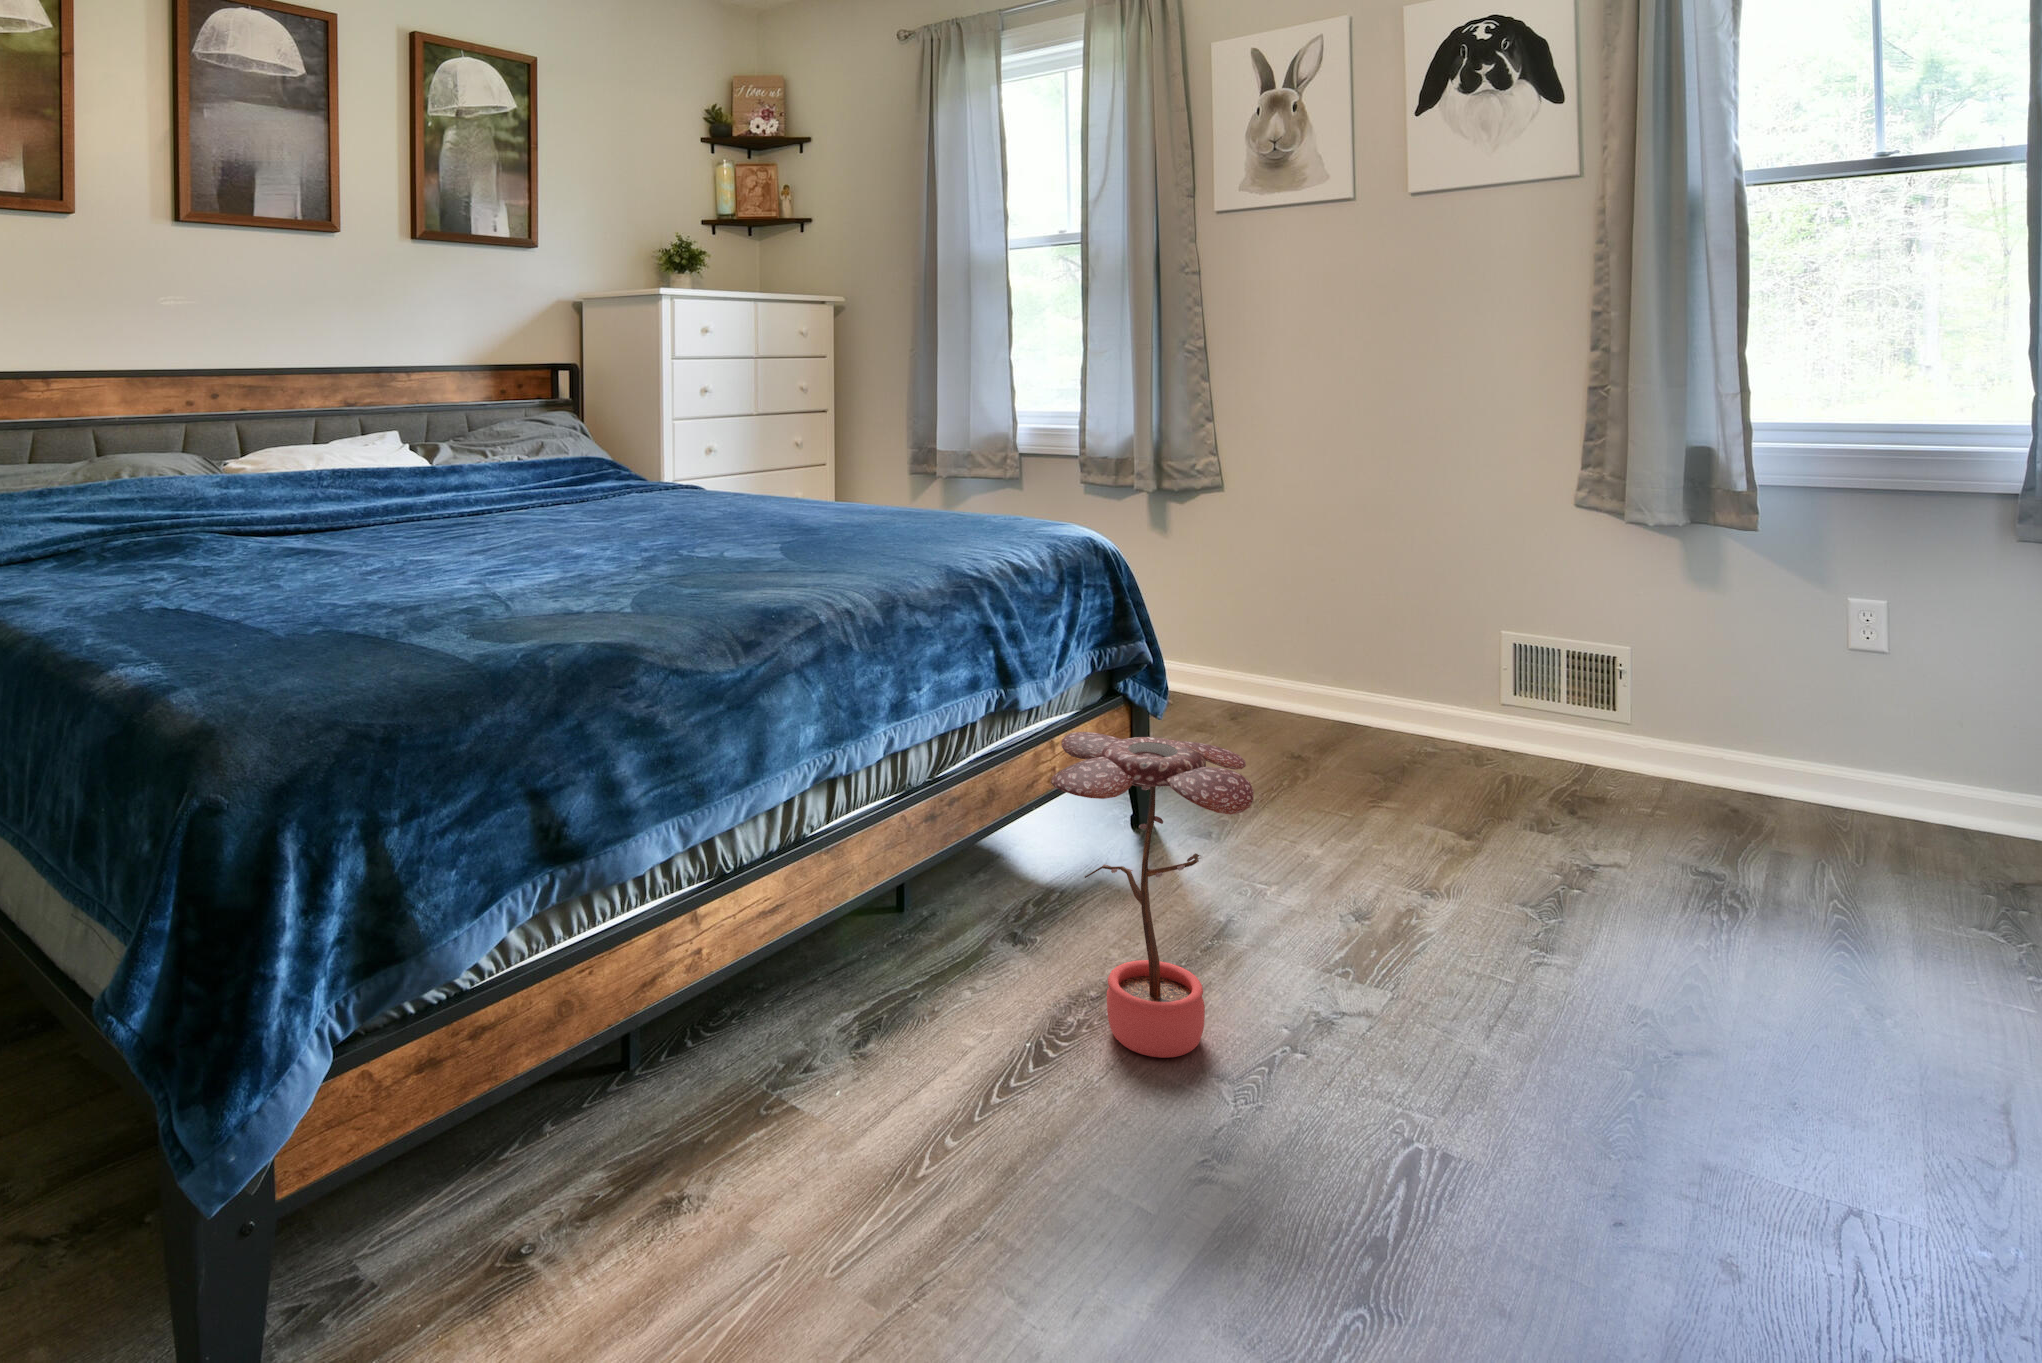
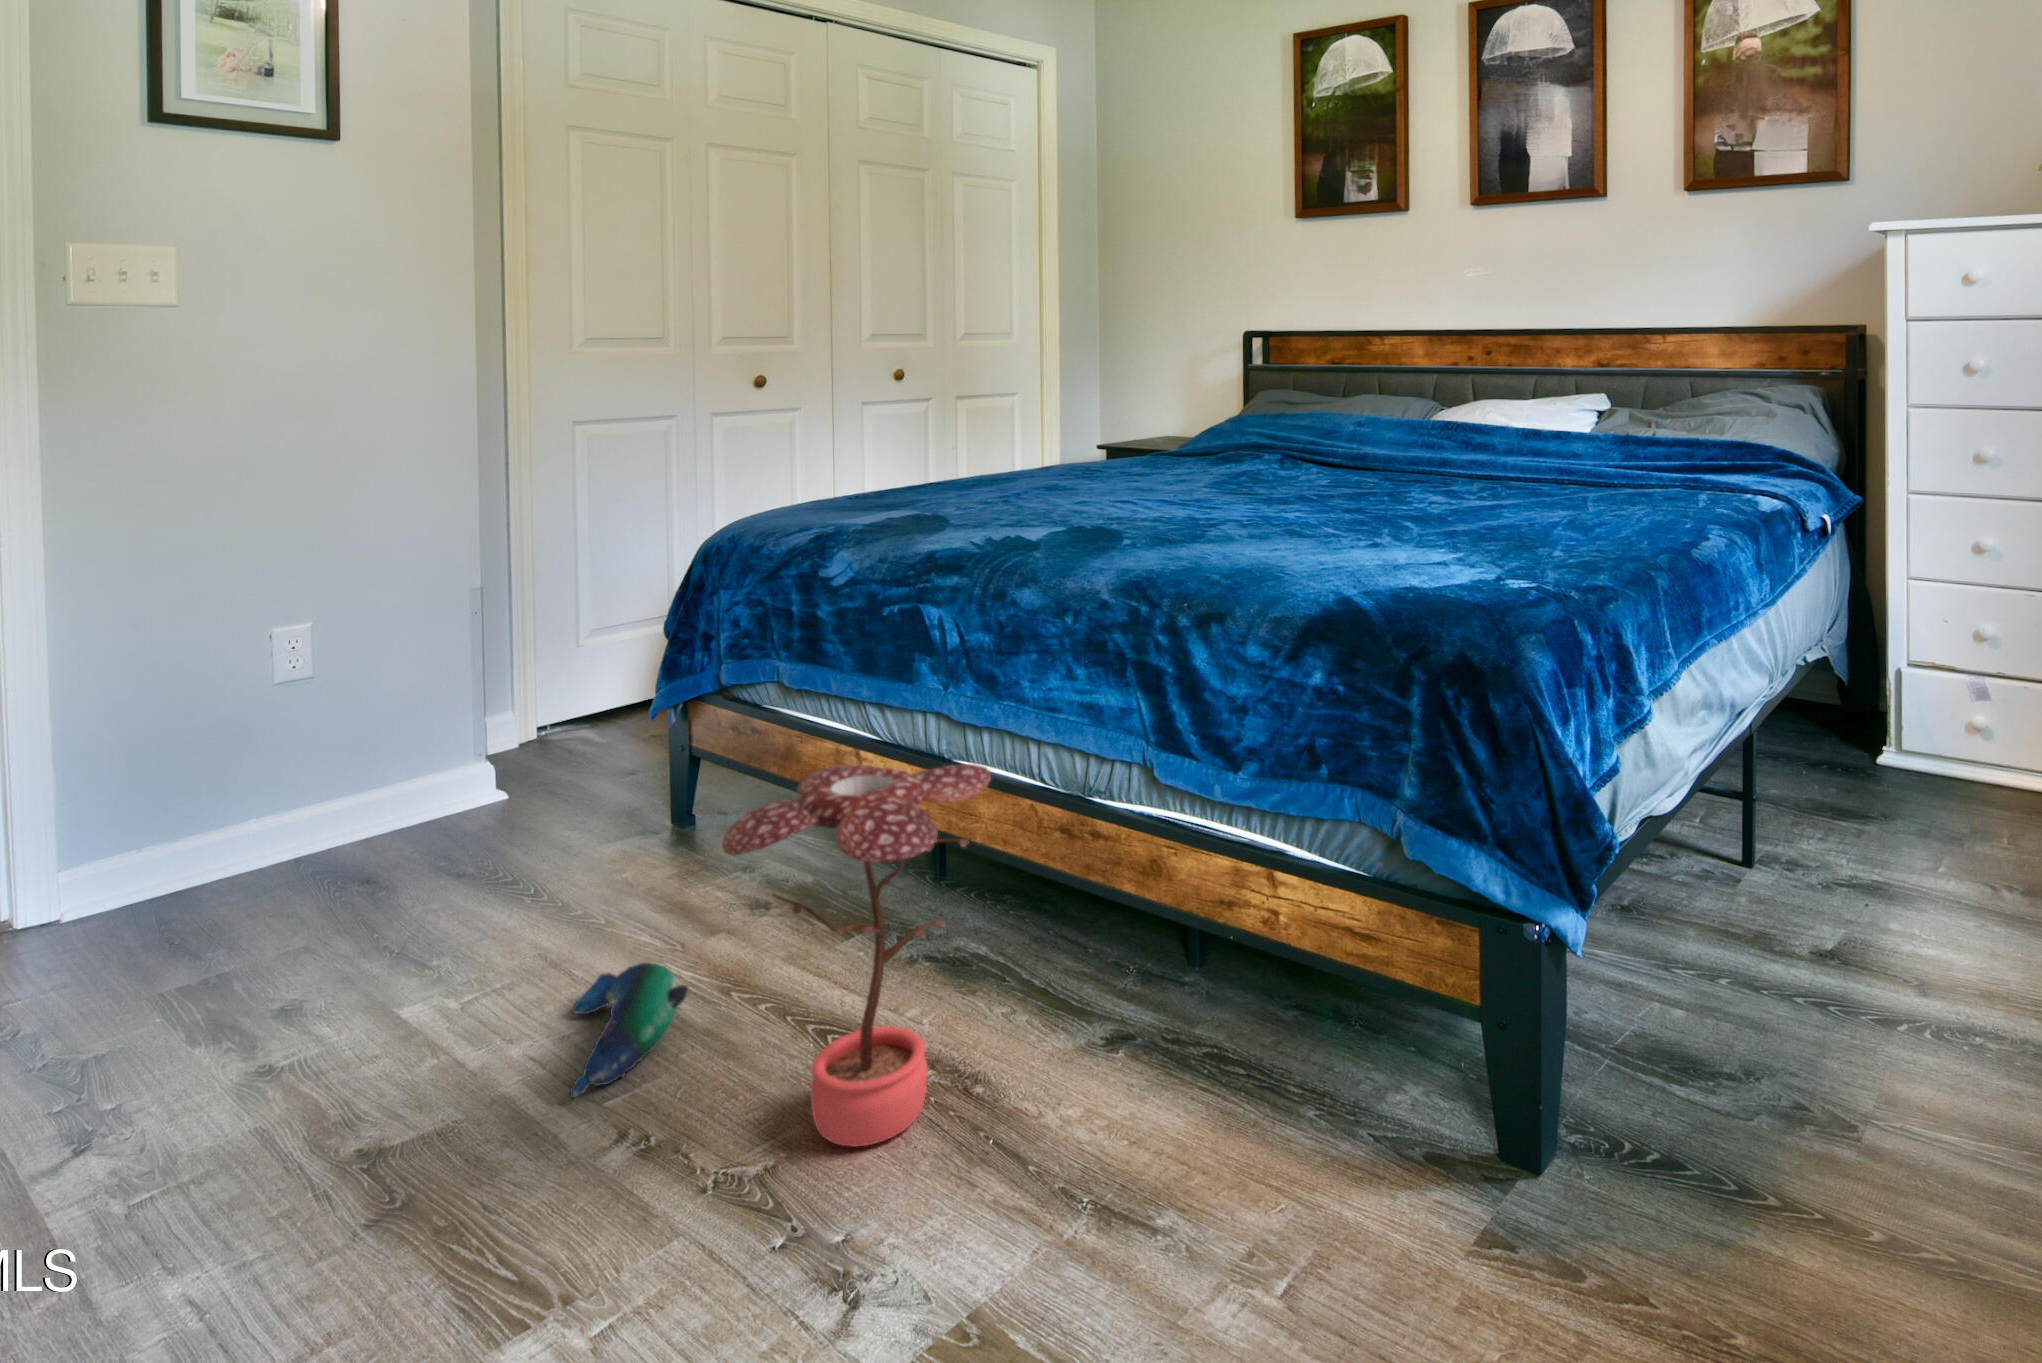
plush toy: none [937,1114,1172,1287] -> present [570,963,688,1098]

